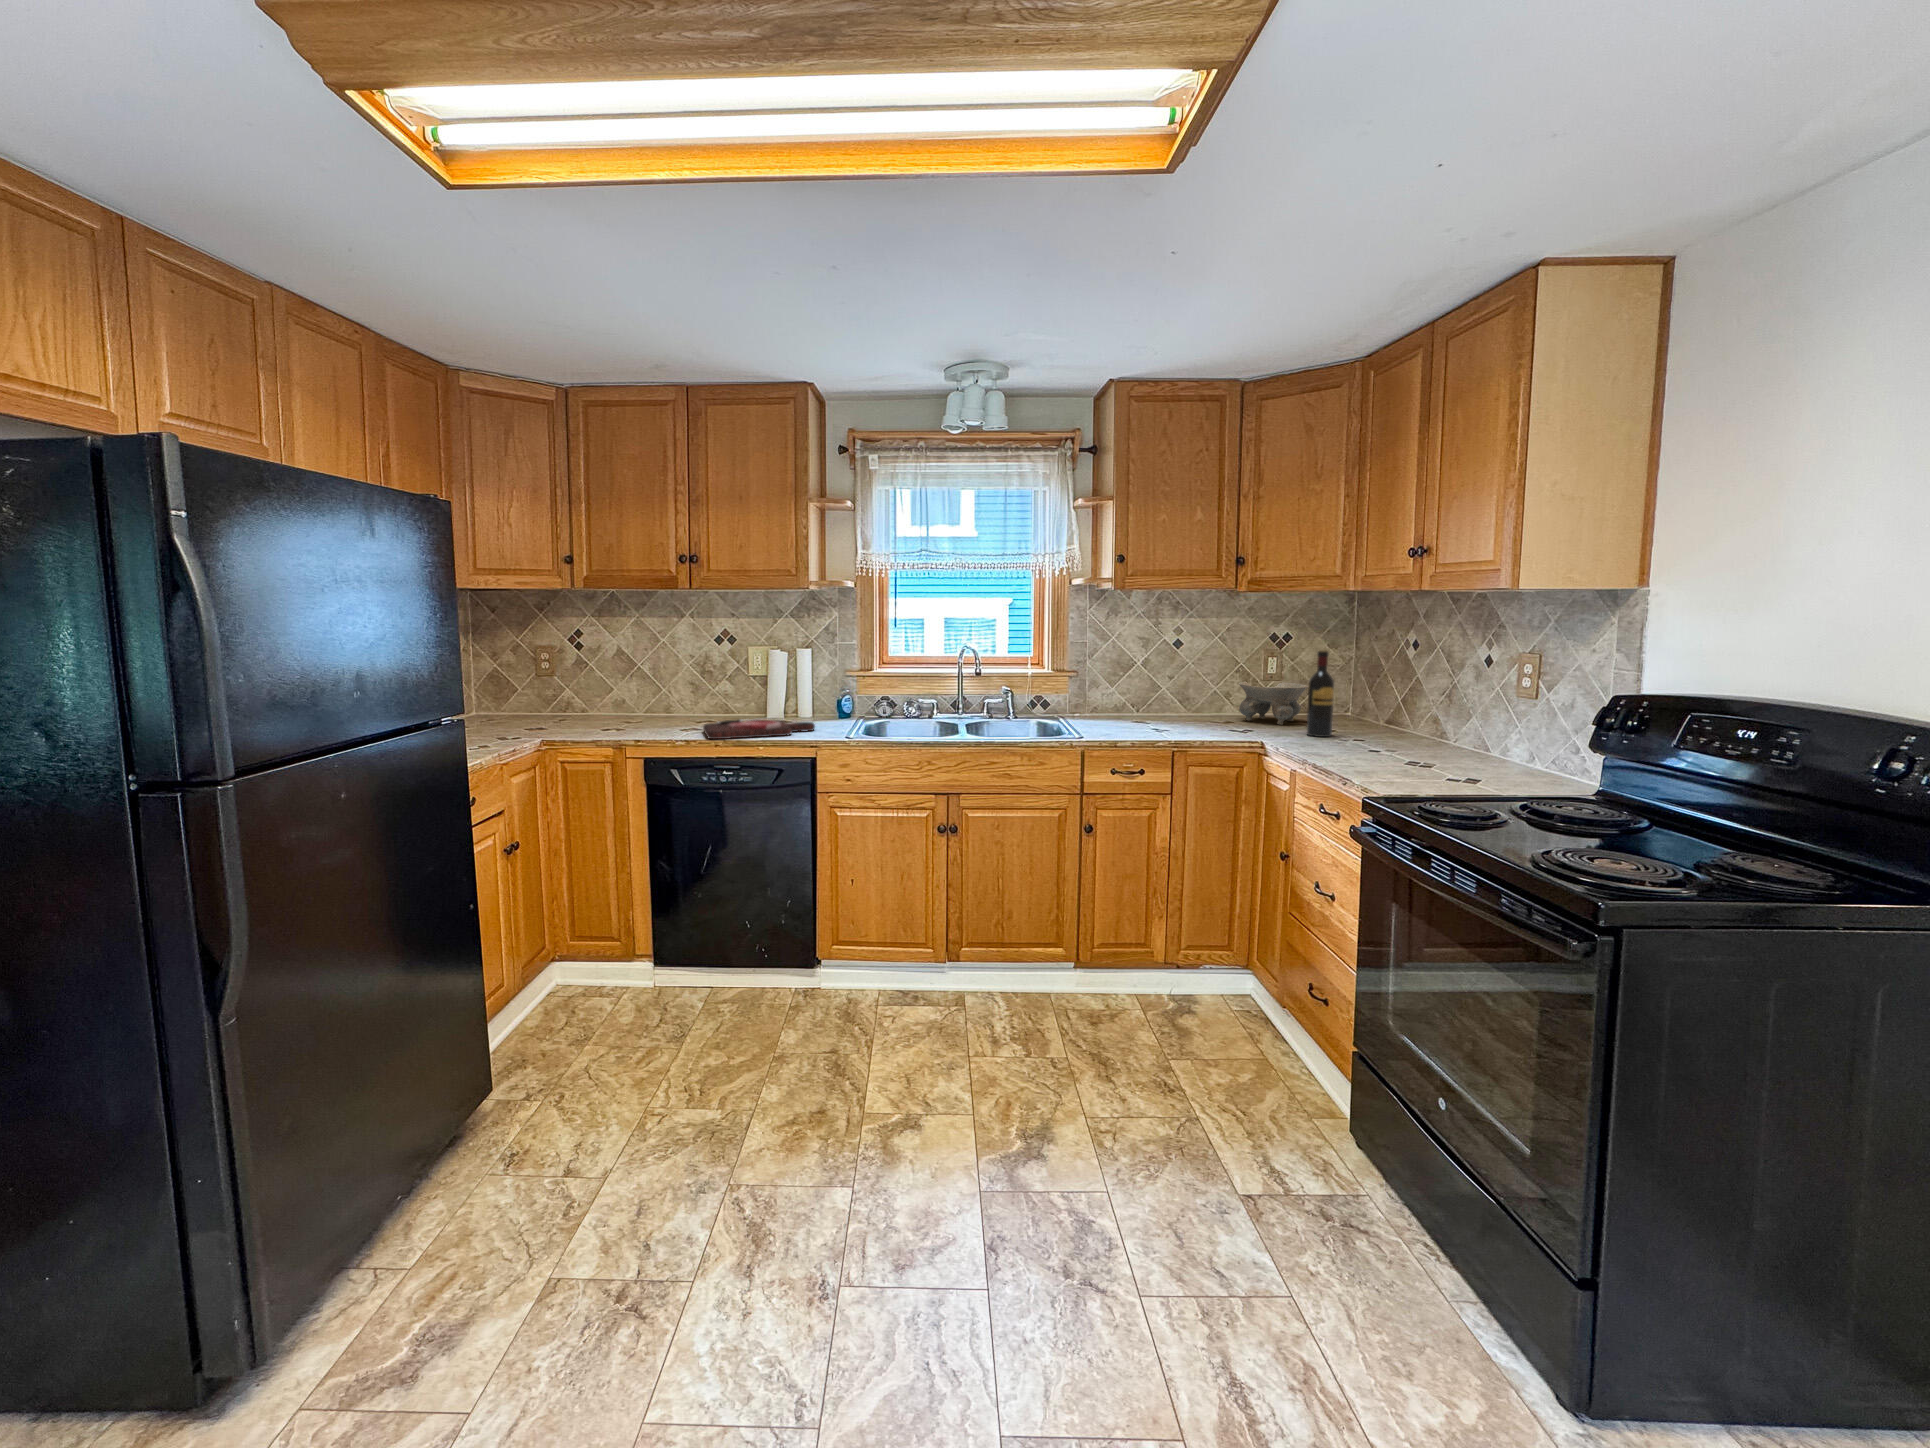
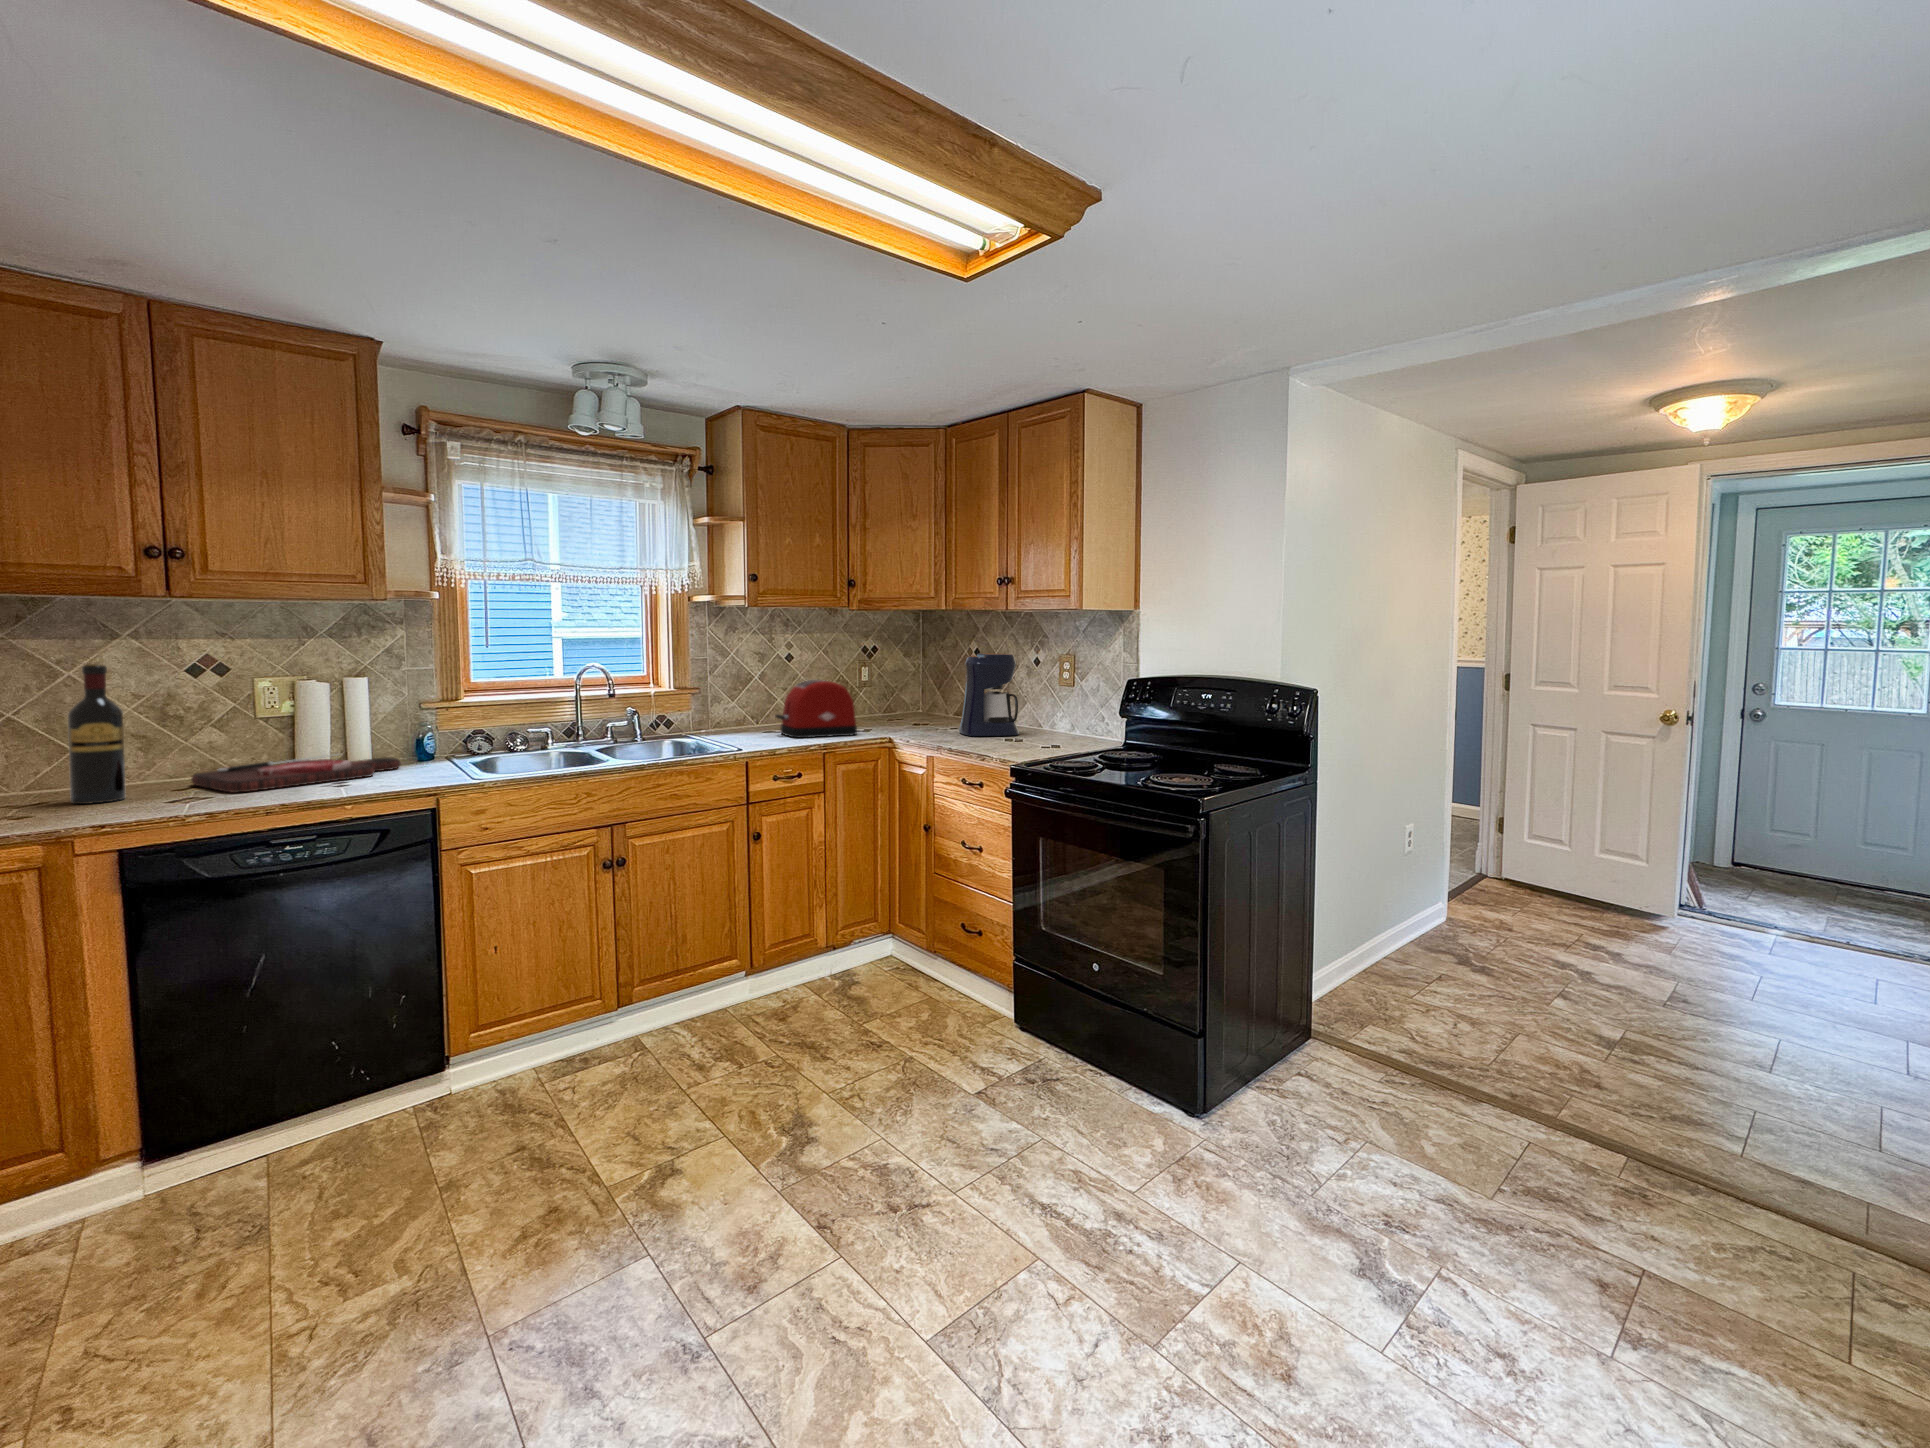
coffee maker: none [1357,642,1449,753] -> present [959,653,1019,736]
wine bottle: present [1307,650,1334,737] -> present [68,664,126,804]
toaster: none [1132,670,1221,734] -> present [776,680,857,738]
bowl: present [1238,682,1308,725] -> none [850,689,905,725]

